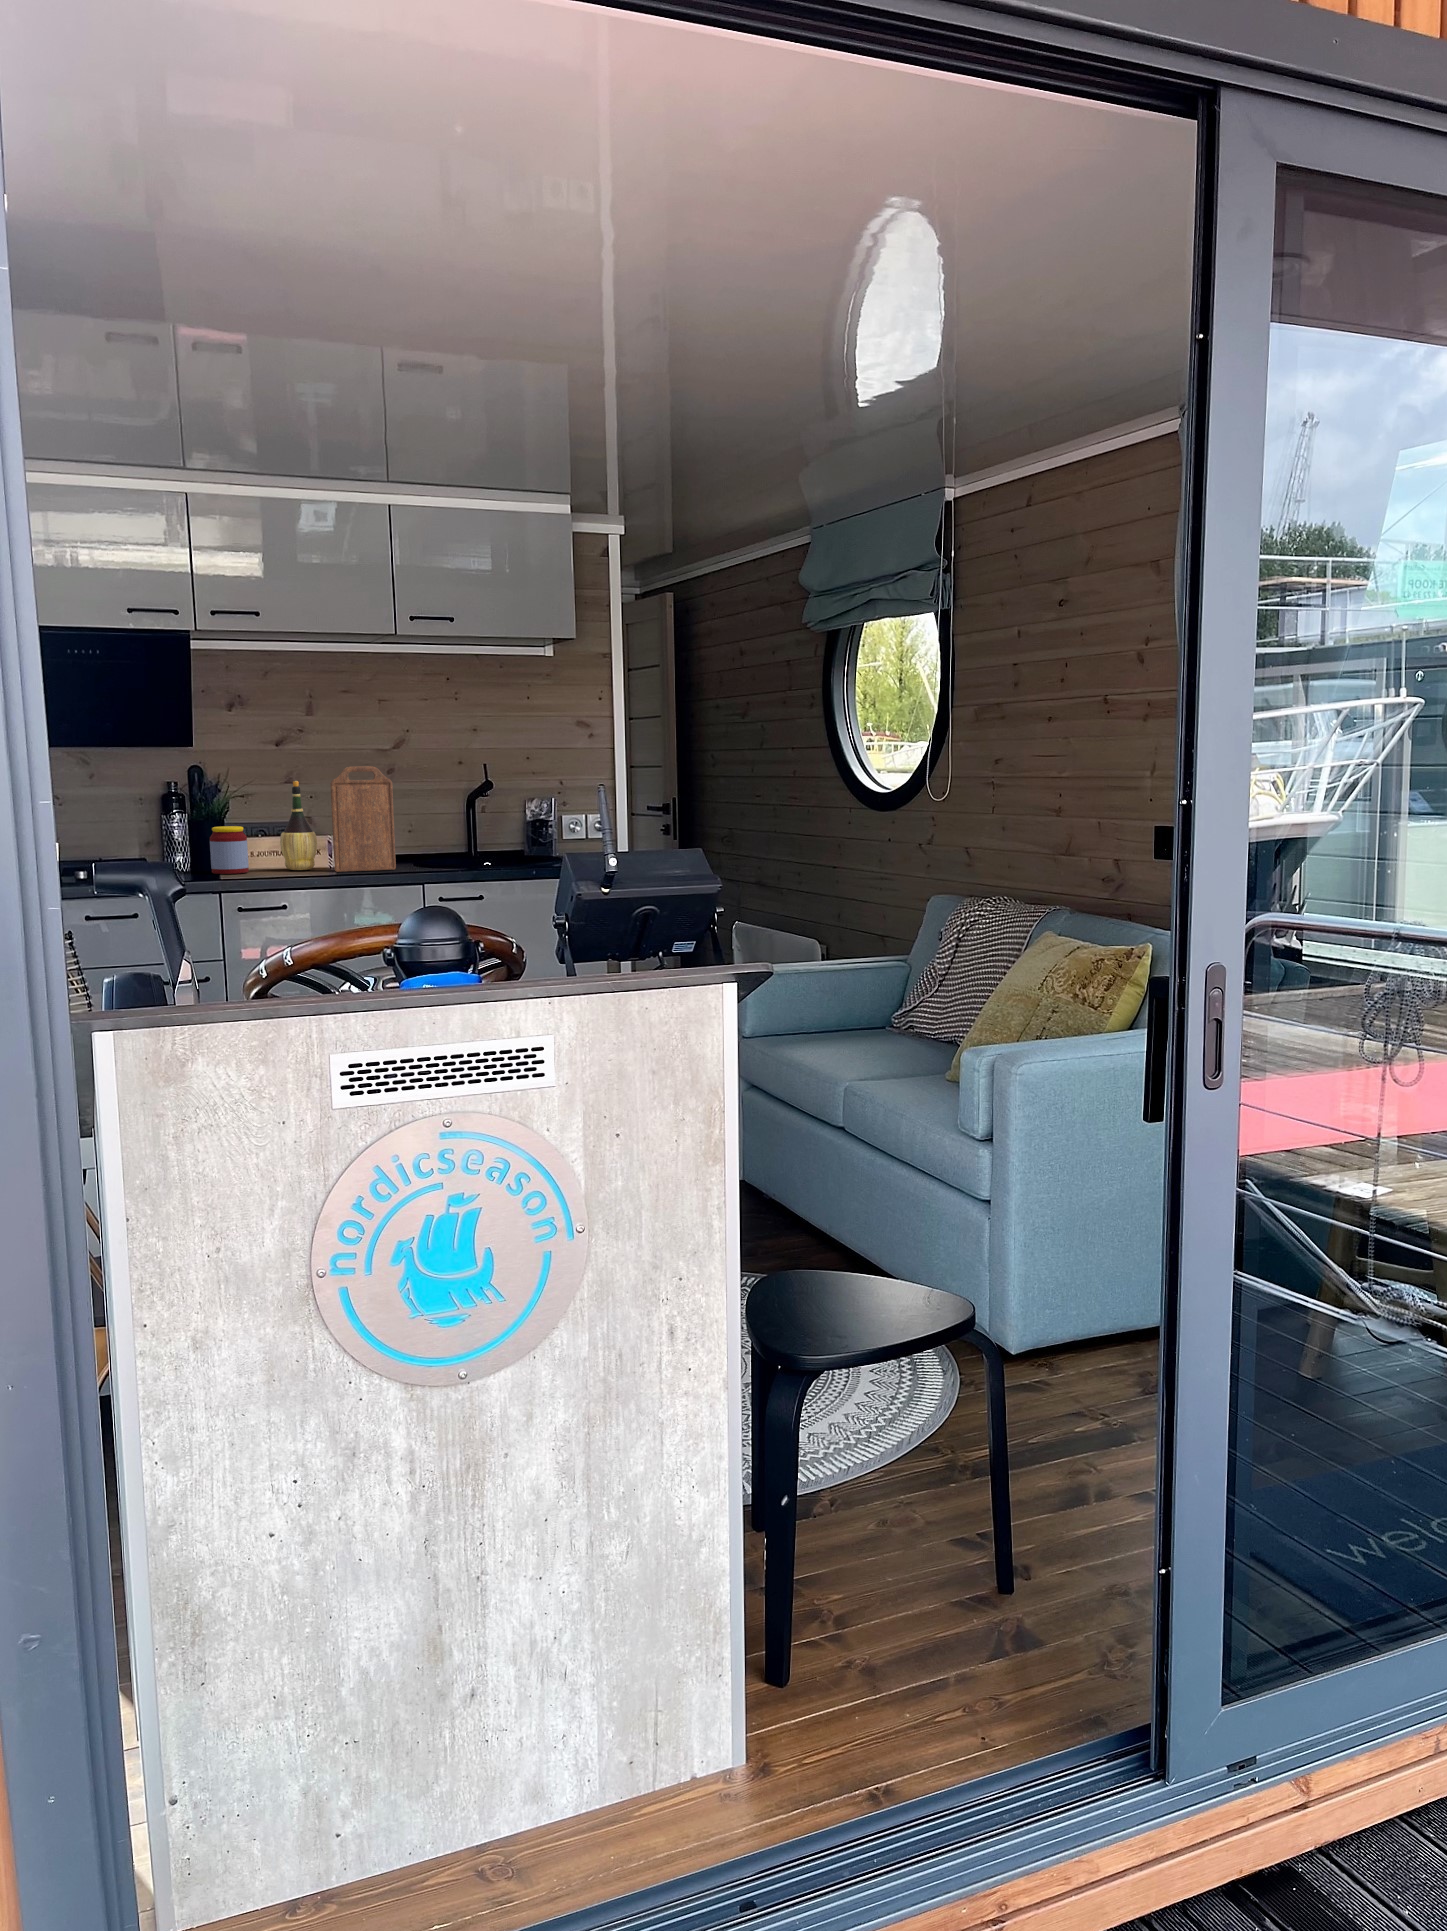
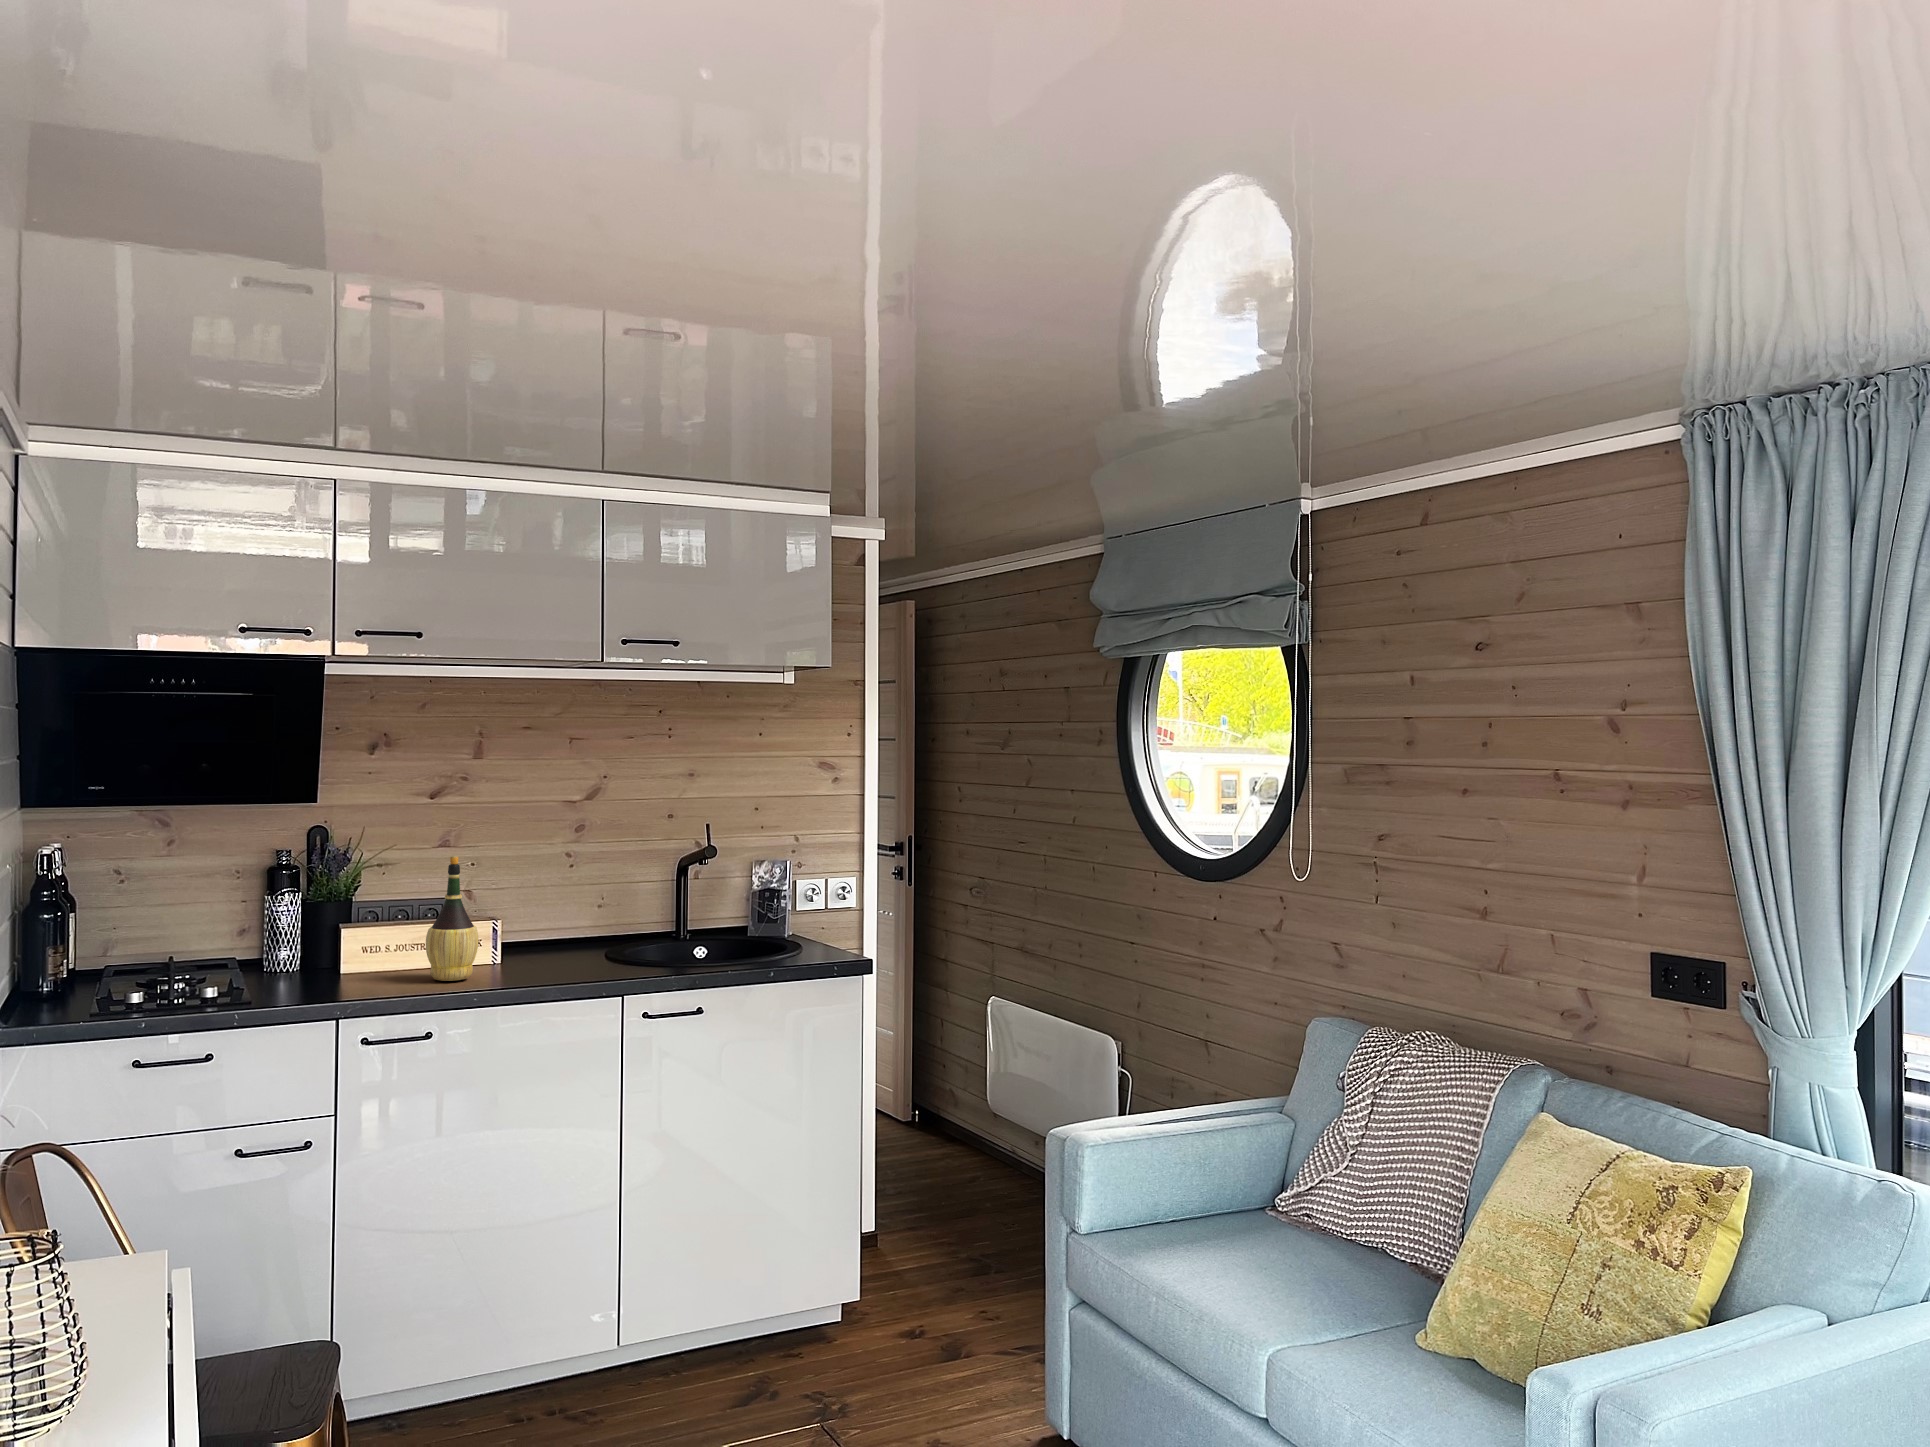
cutting board: present [330,766,396,872] -> none [501,837,590,984]
jar: present [210,826,249,874] -> none [322,921,378,992]

